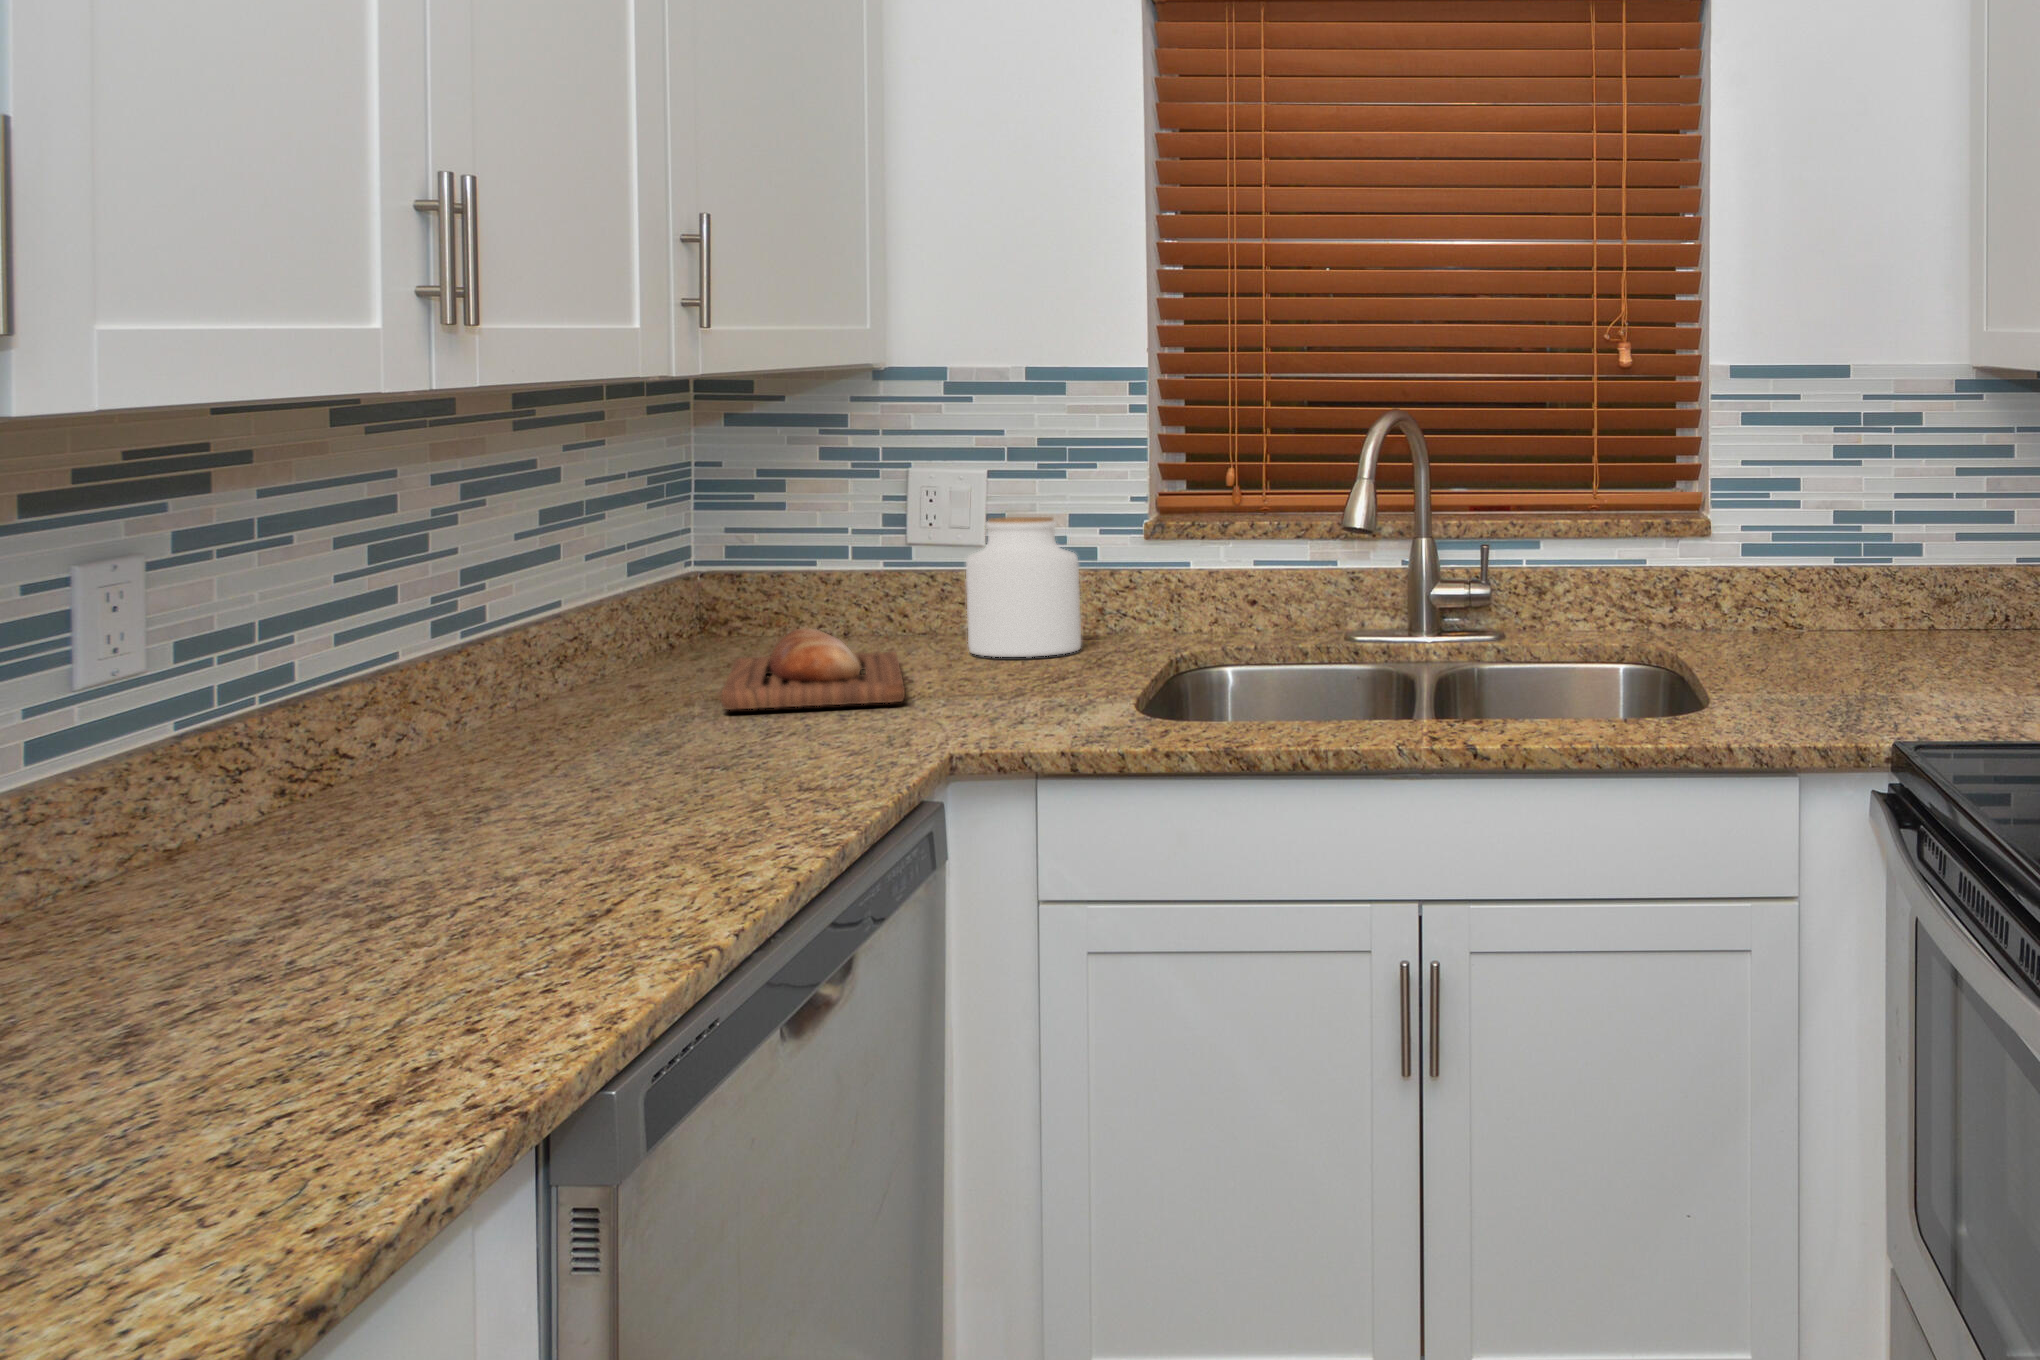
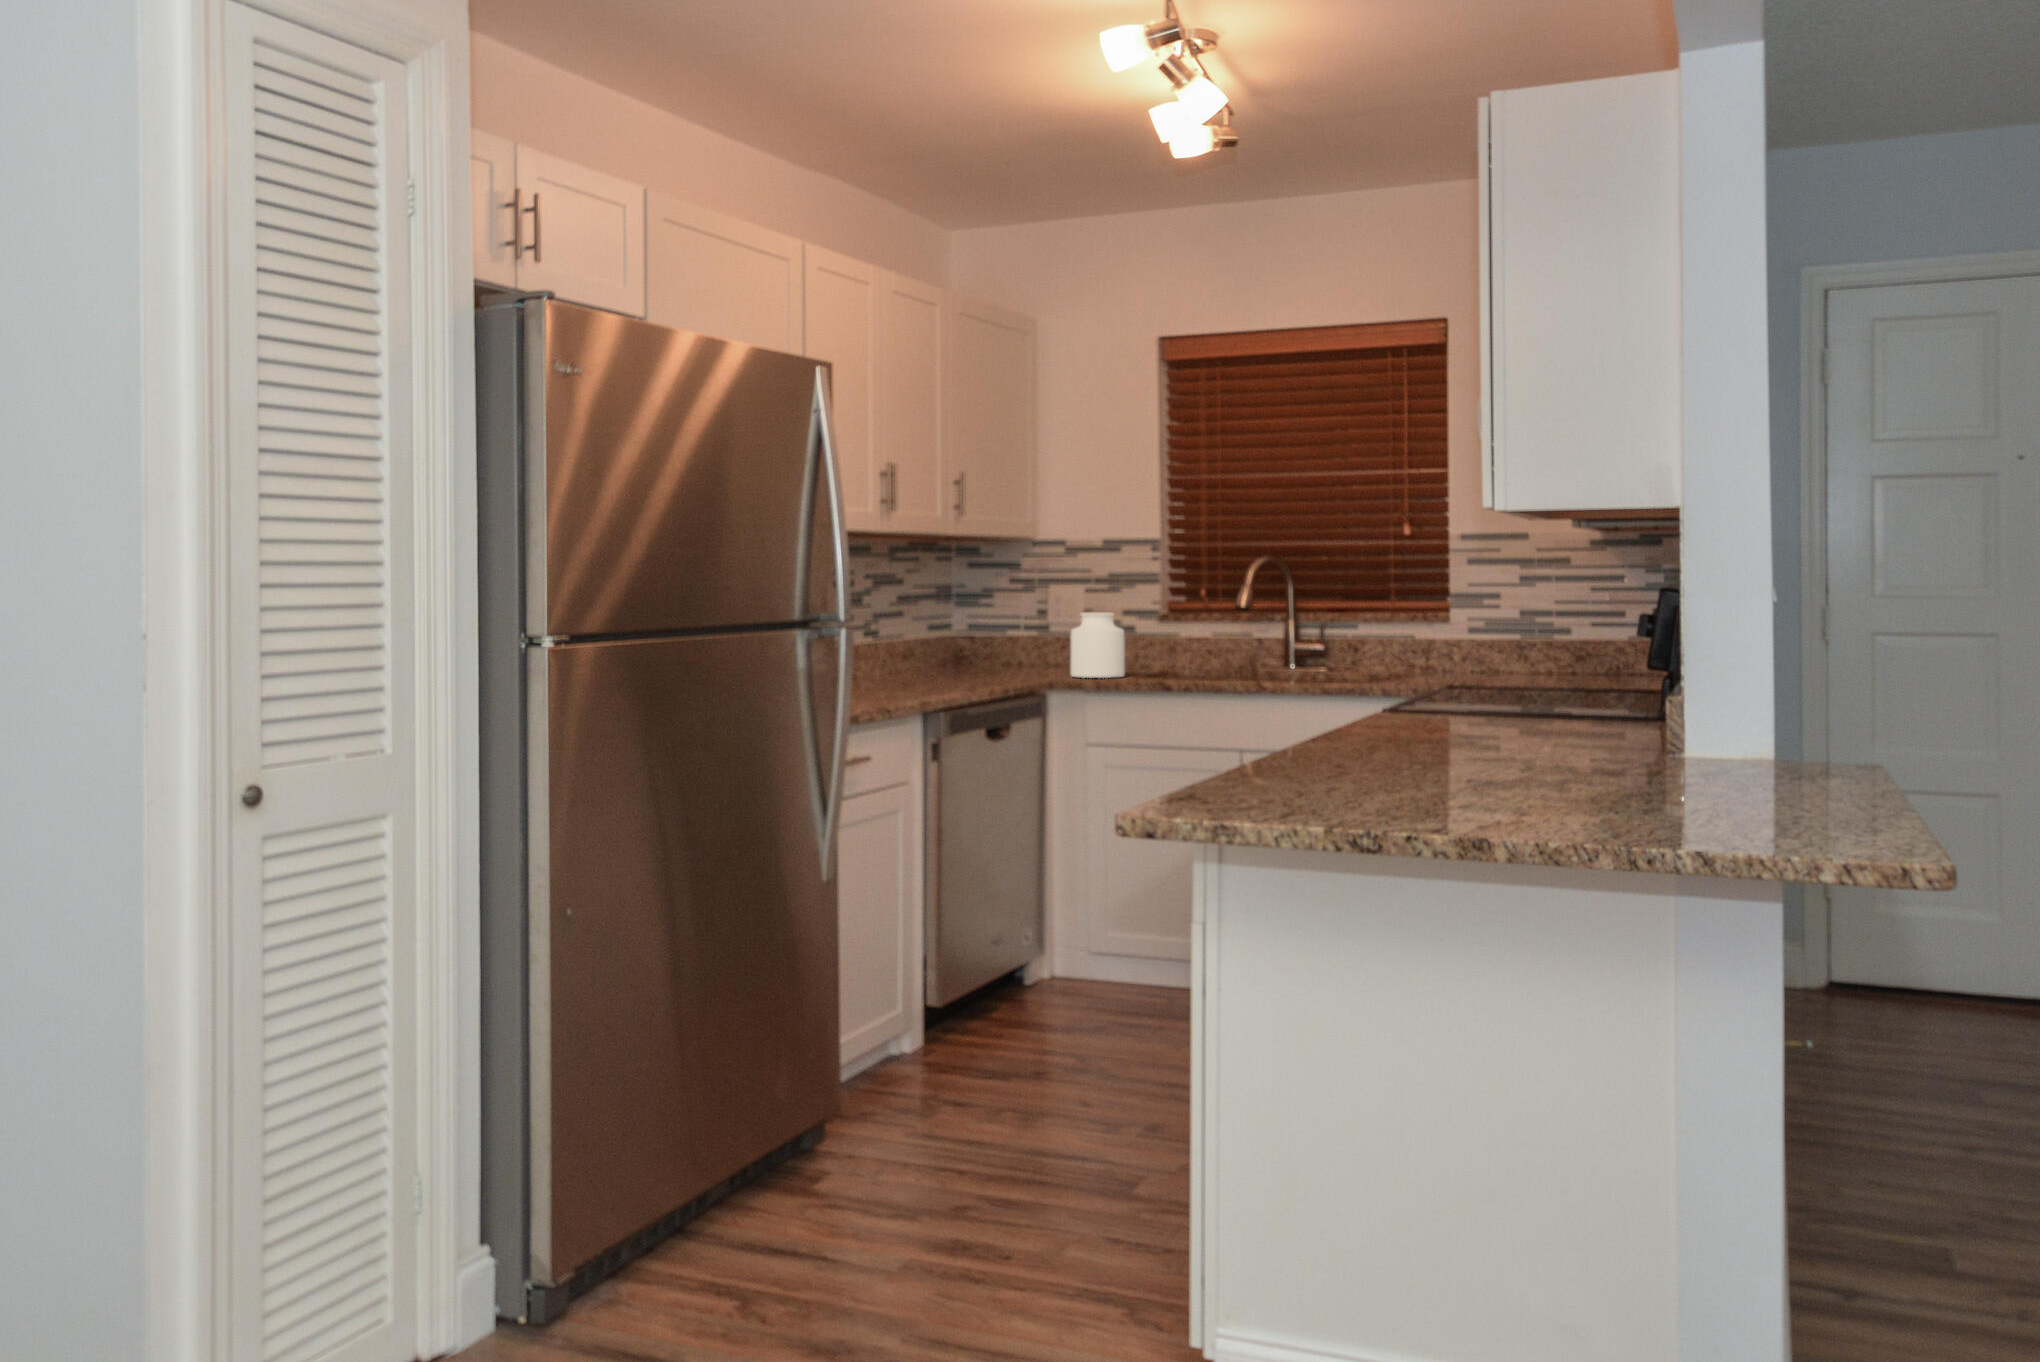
bread loaf: present [721,628,905,710] -> none [951,659,1036,687]

